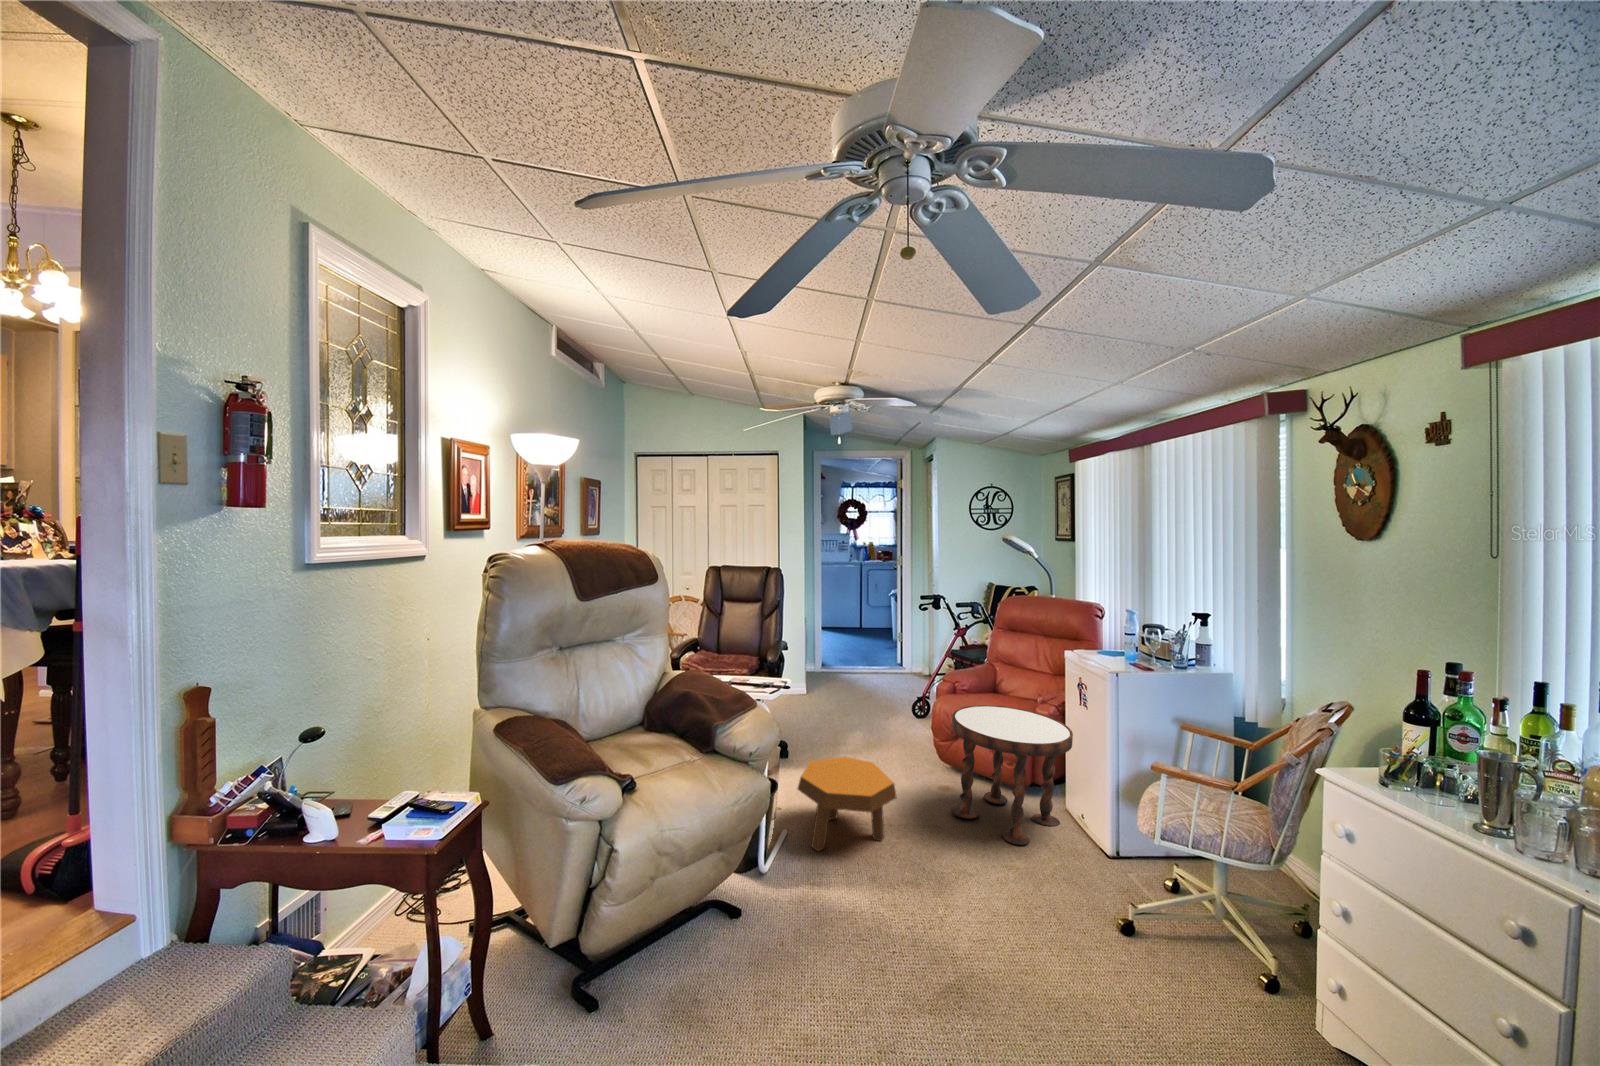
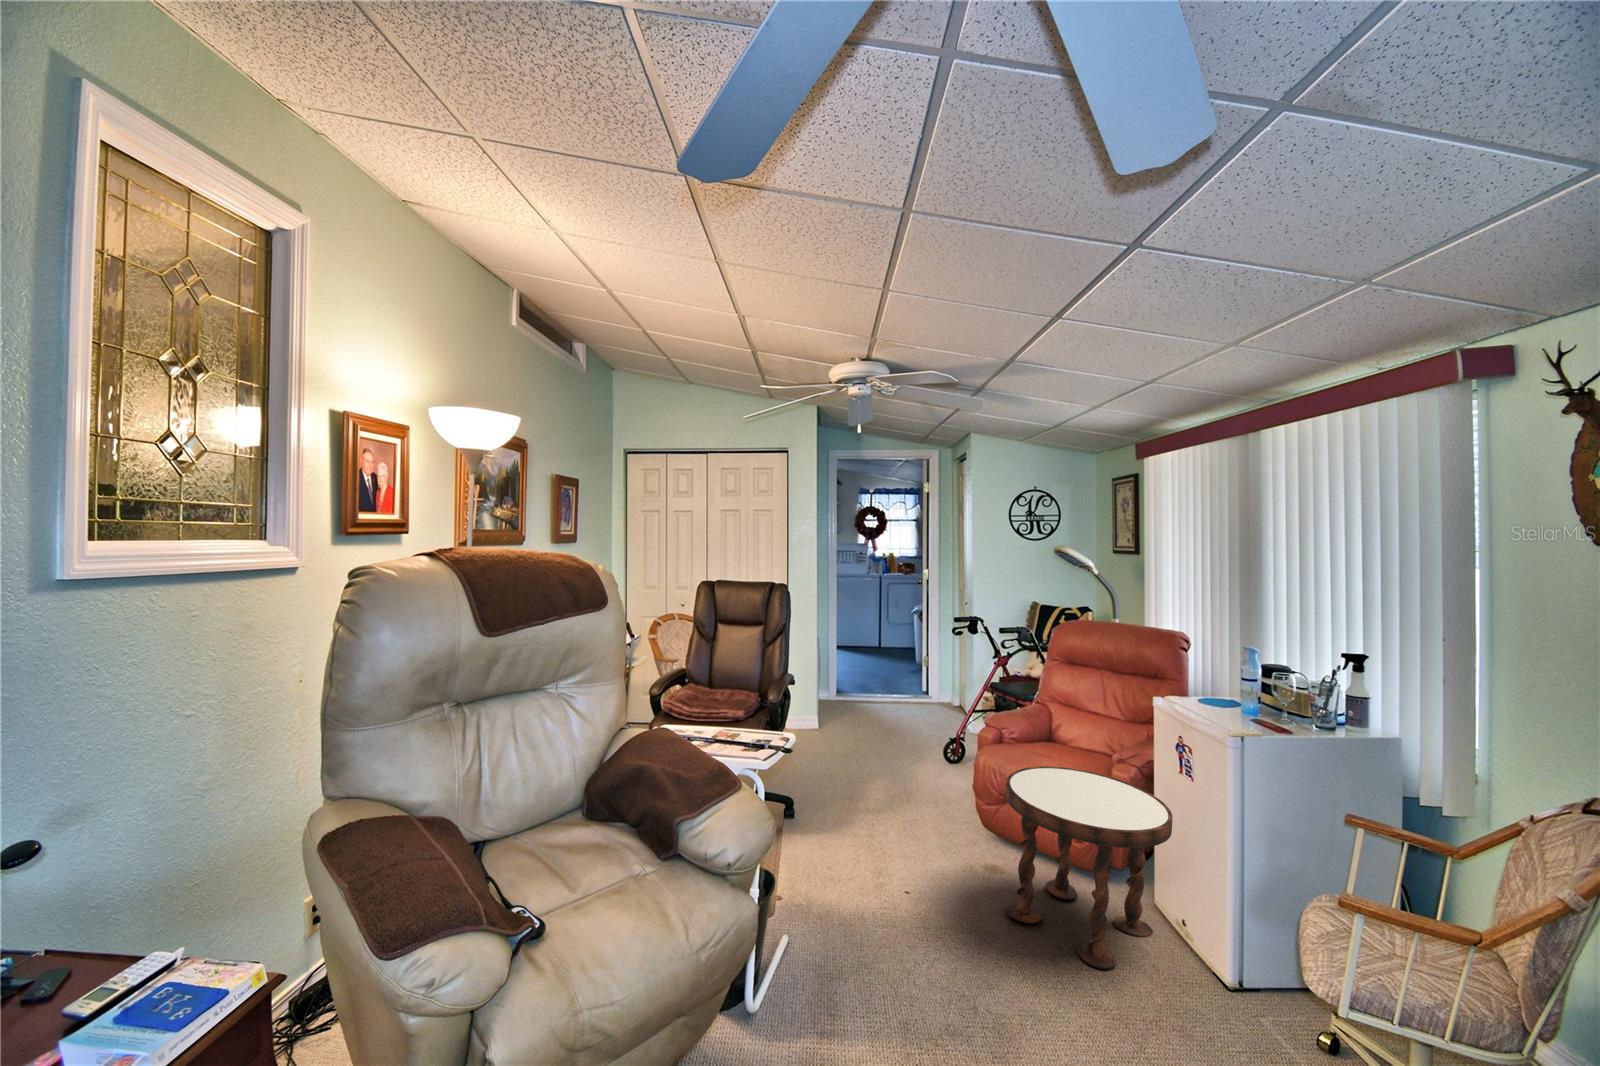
footstool: present [798,757,896,851] -> none [801,834,935,975]

